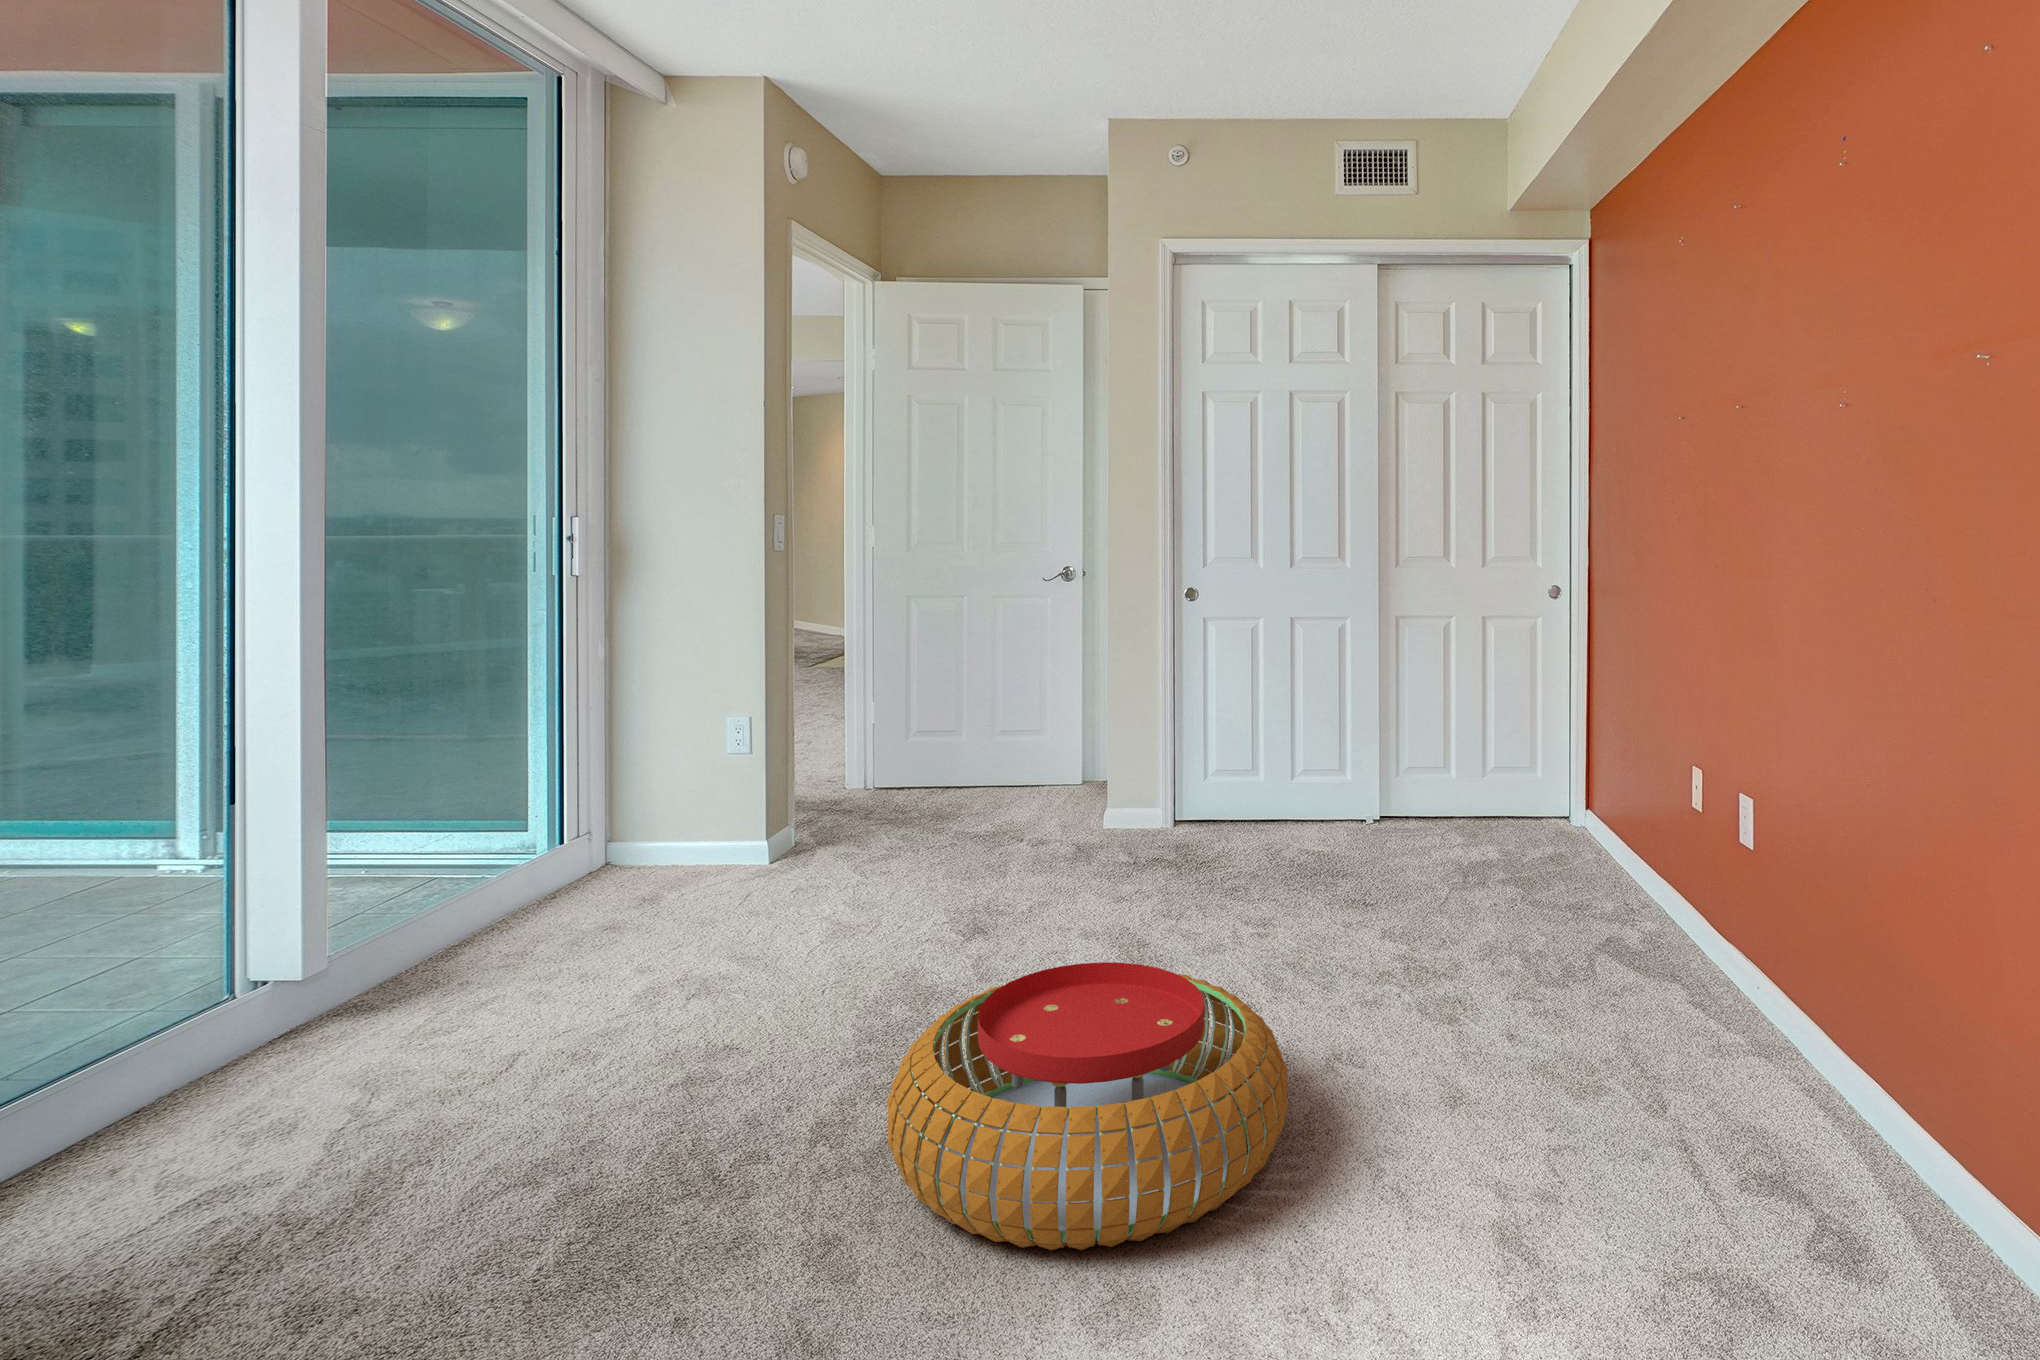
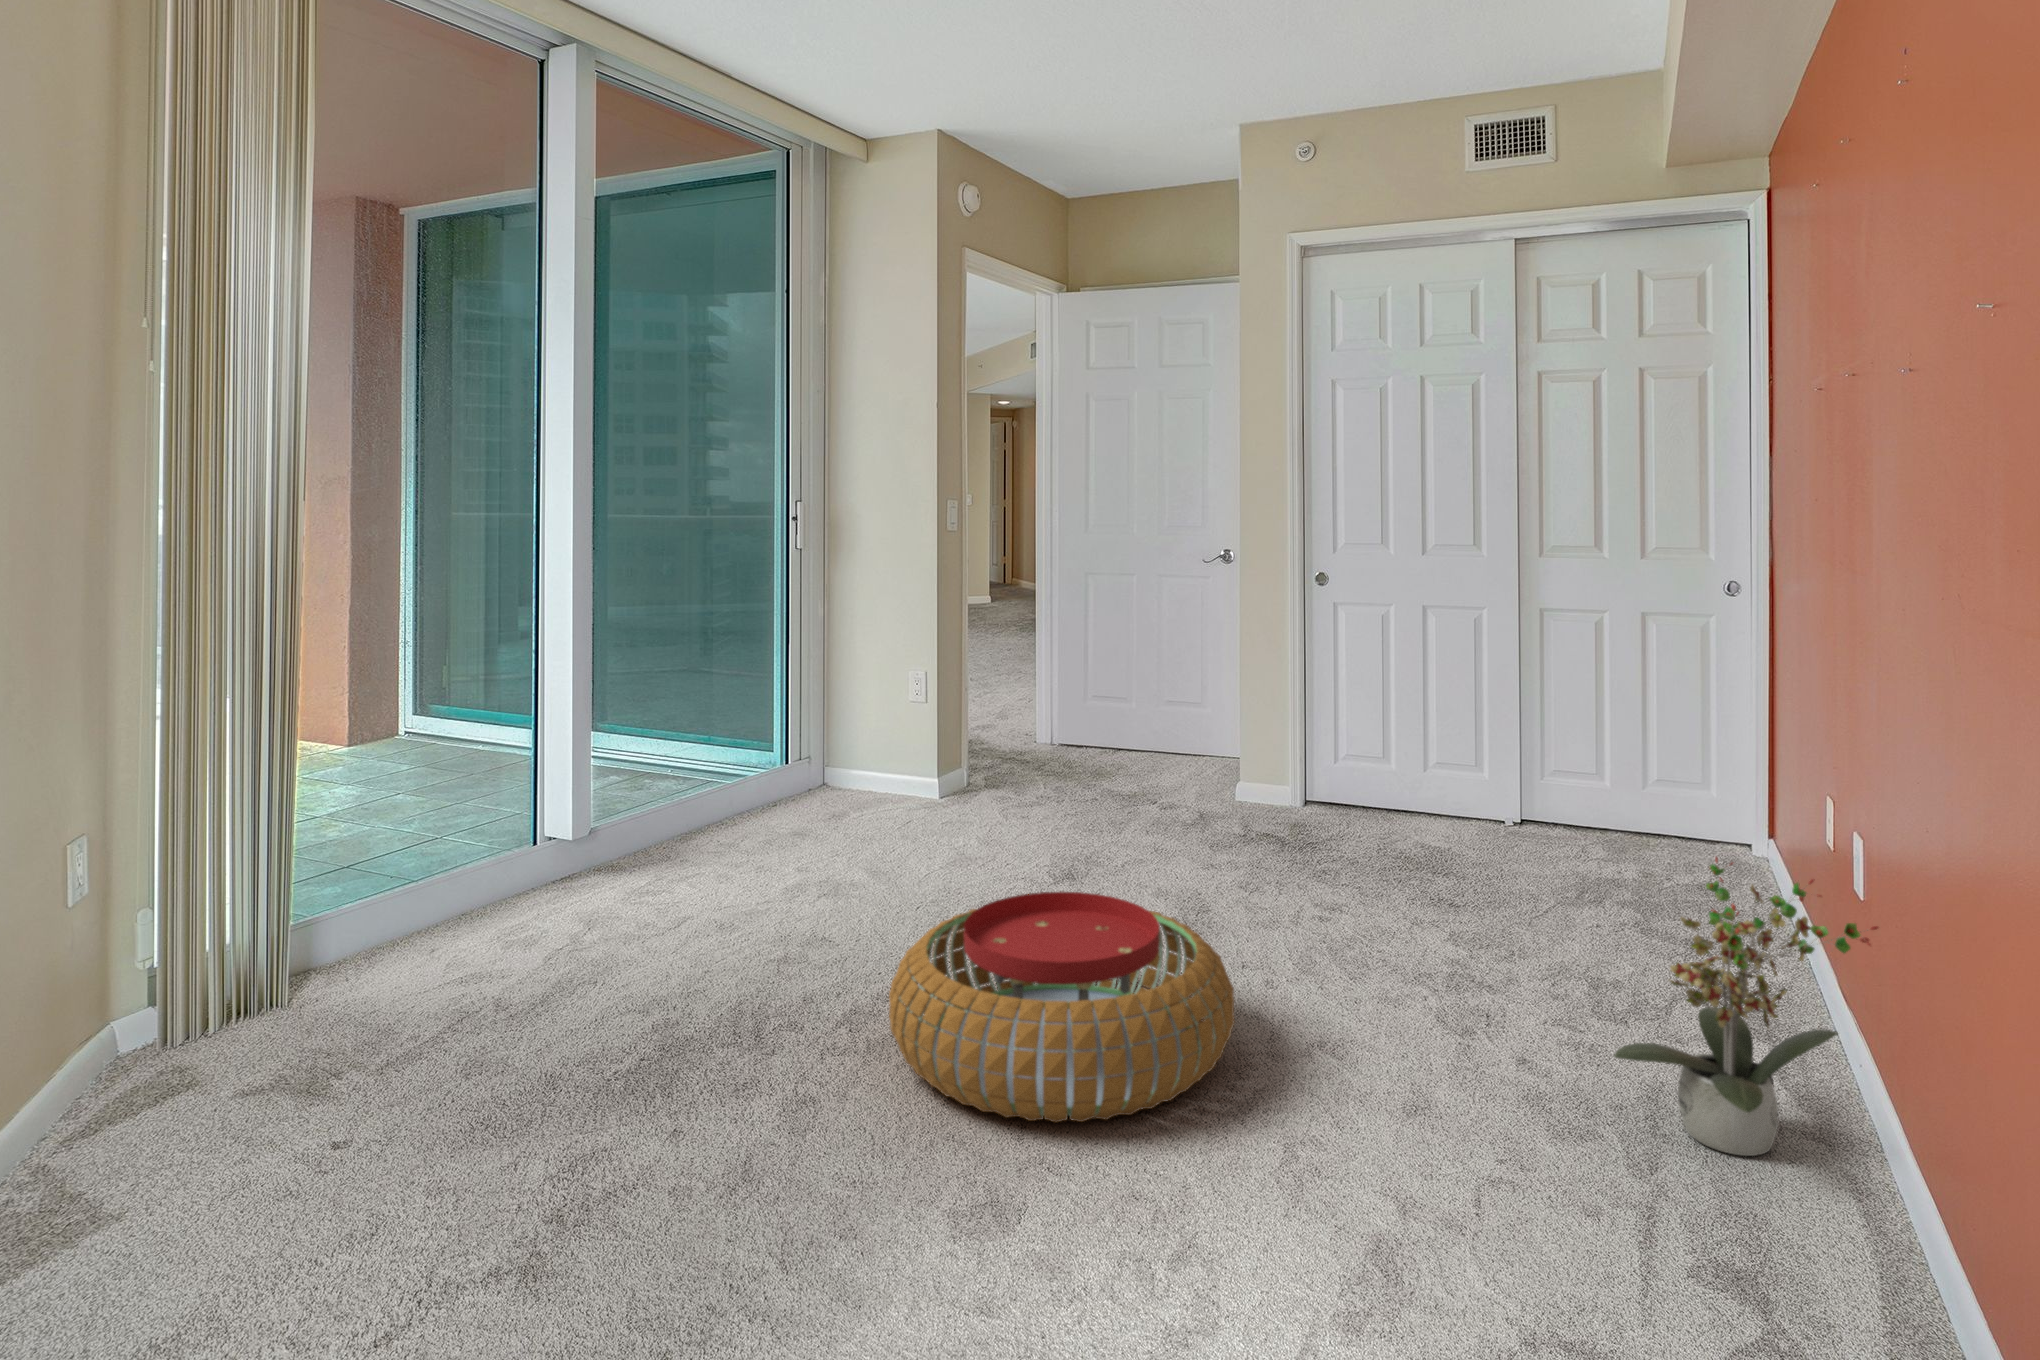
potted plant: none [1638,838,1846,1109] -> present [1614,857,1879,1156]

